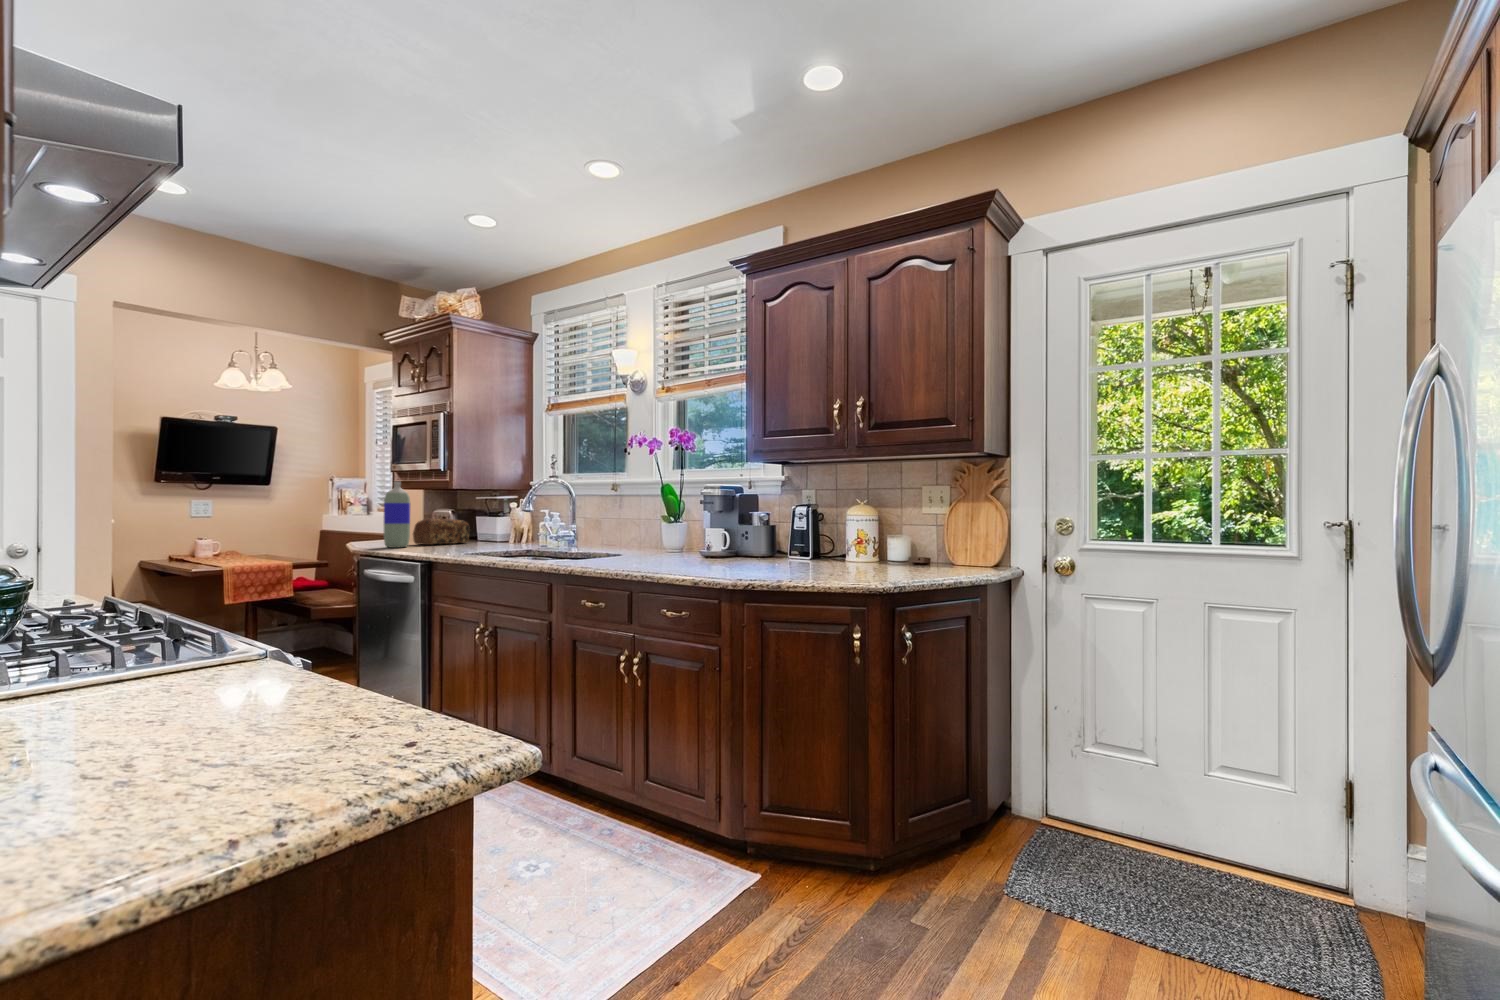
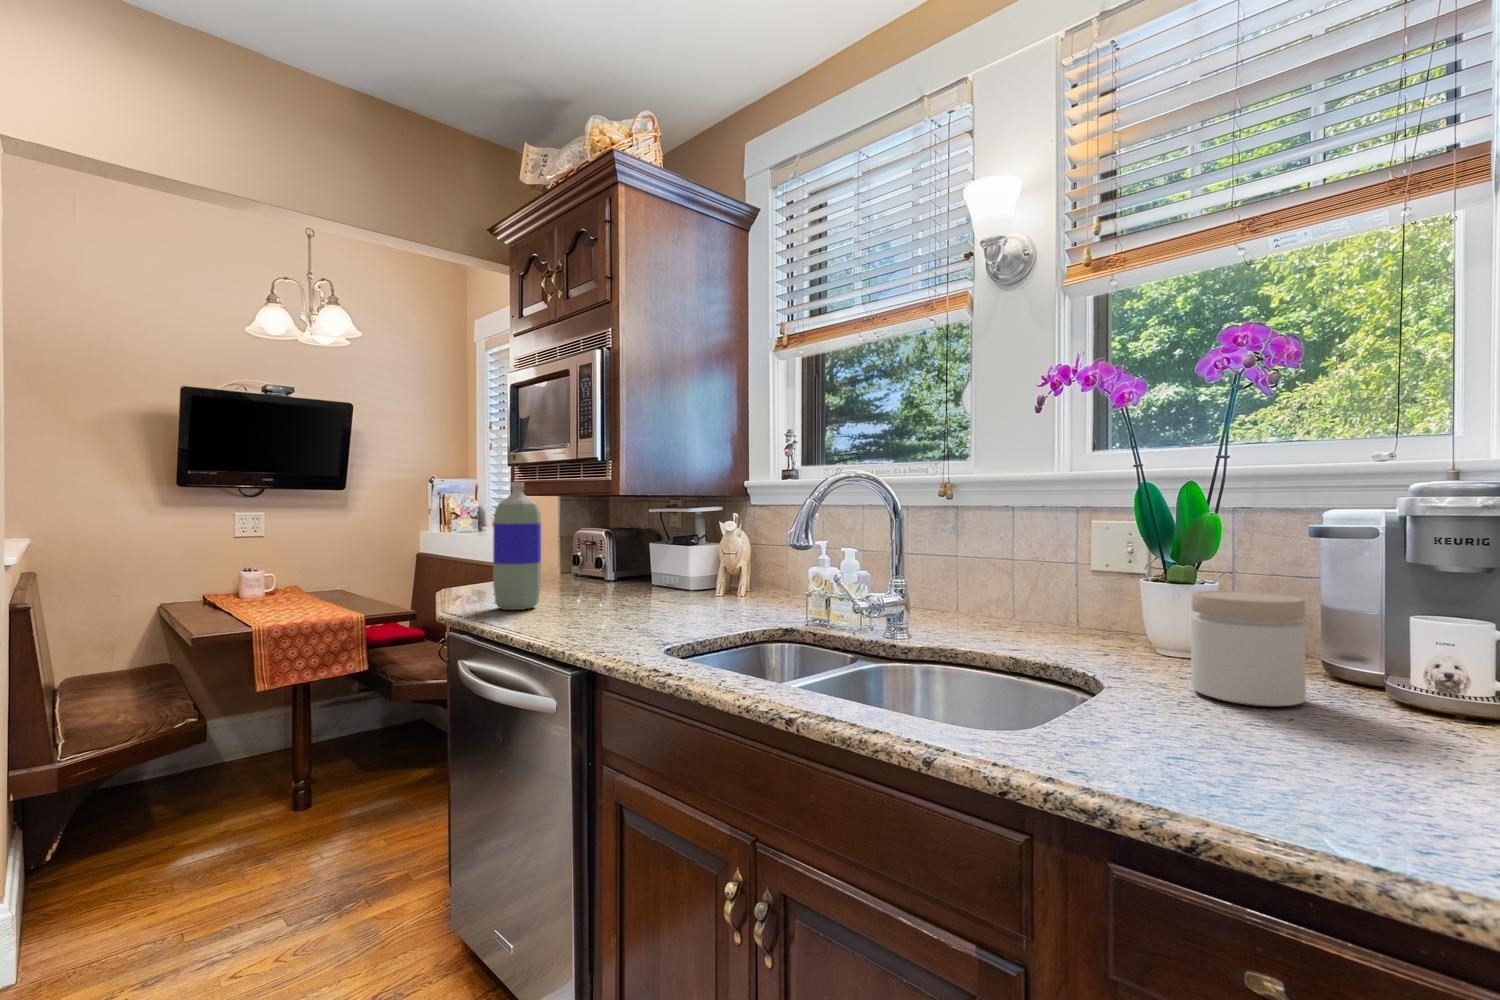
bread loaf: present [413,519,470,545] -> none [544,548,640,599]
jar: none [649,523,682,559] -> present [1191,591,1306,706]

